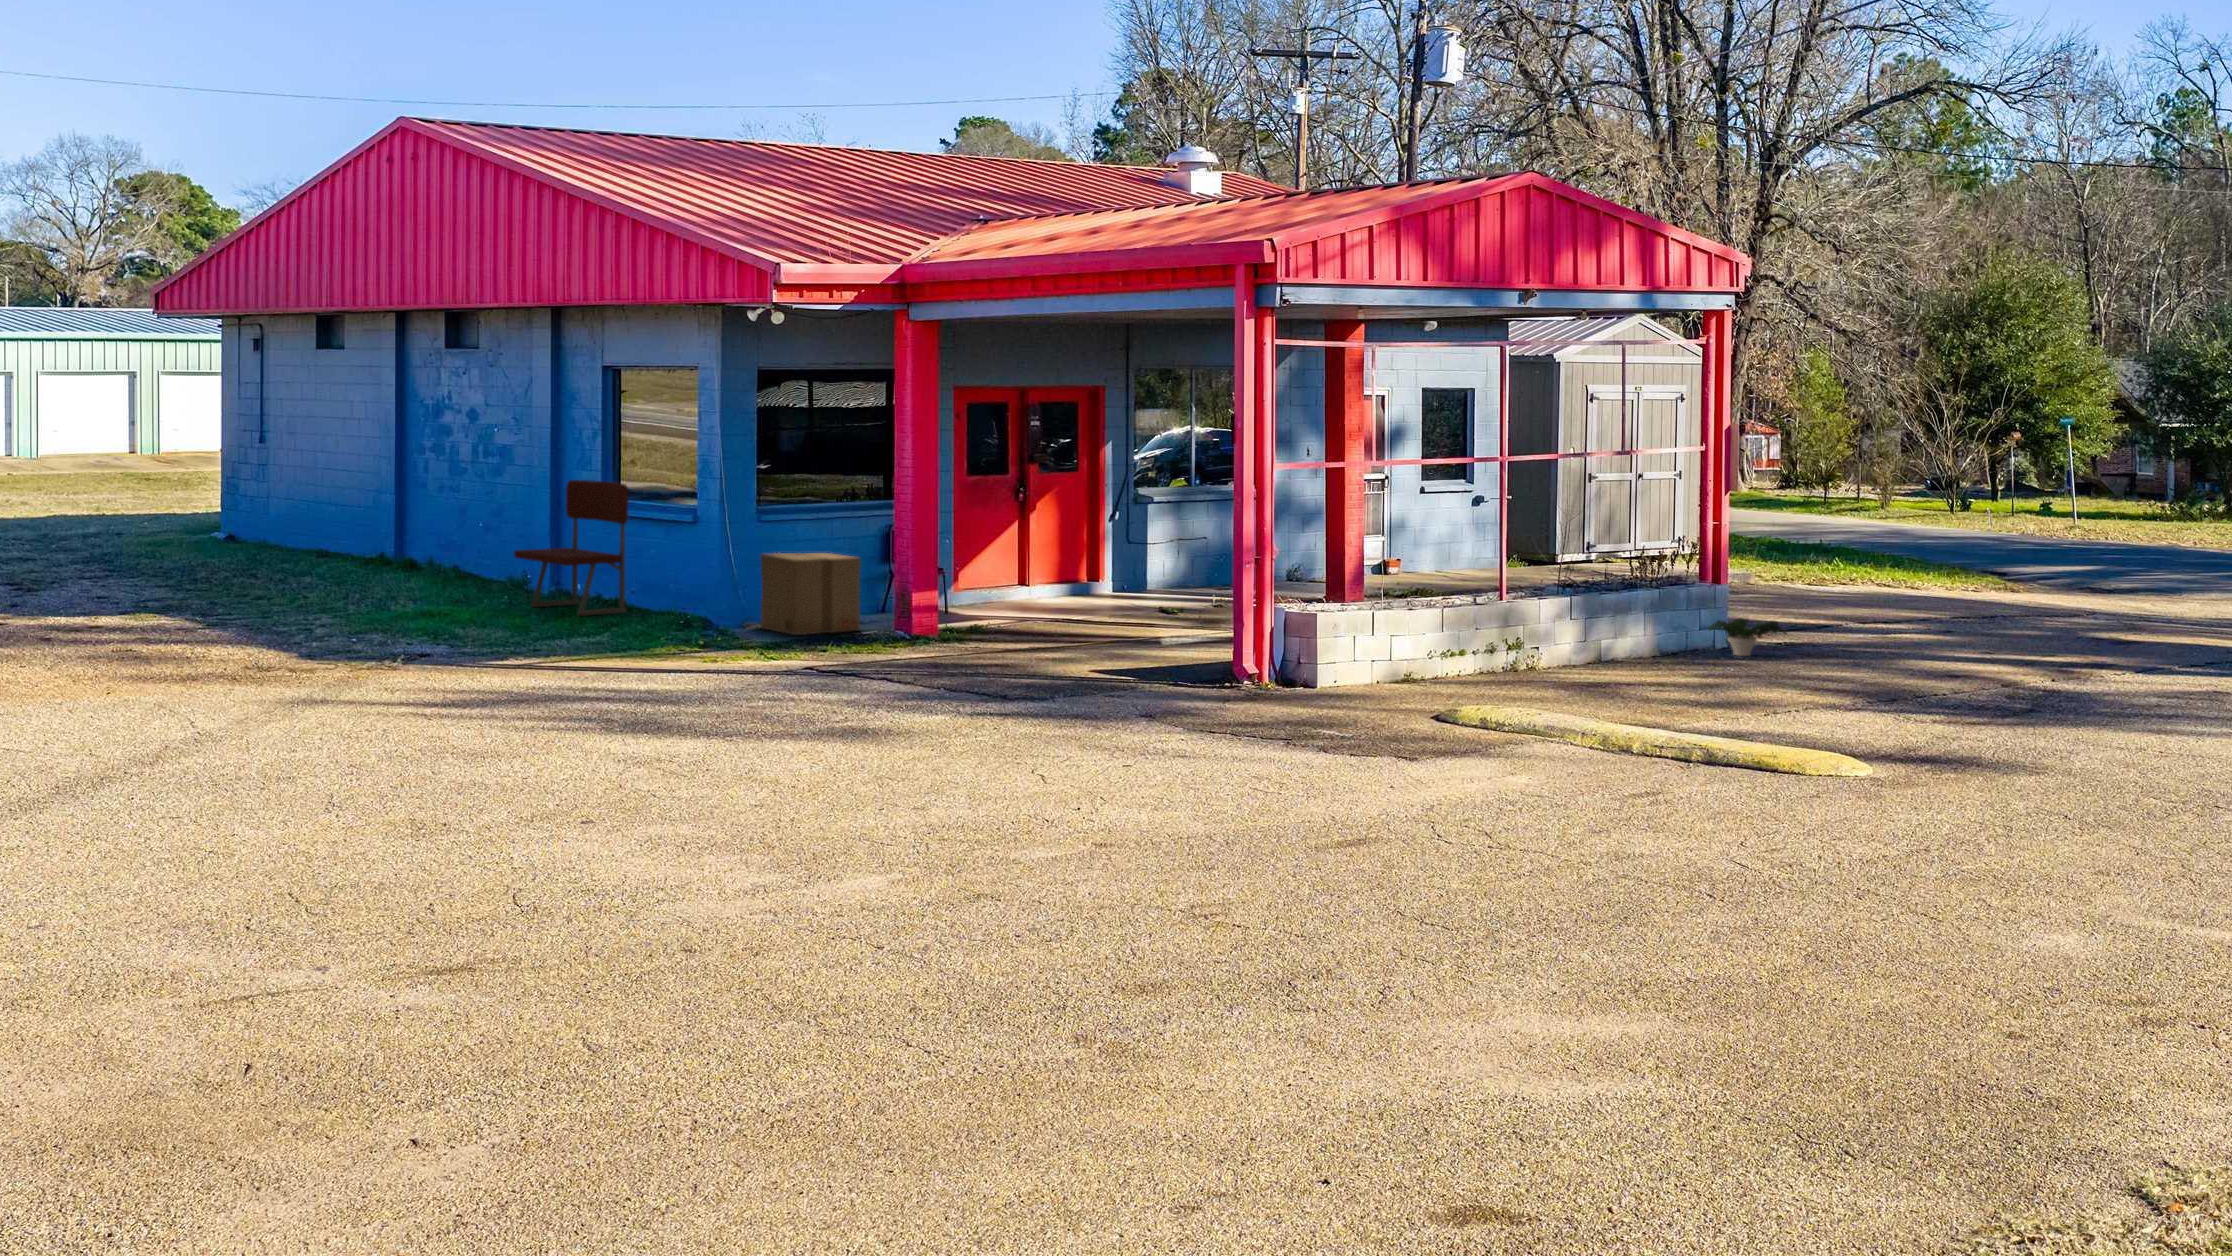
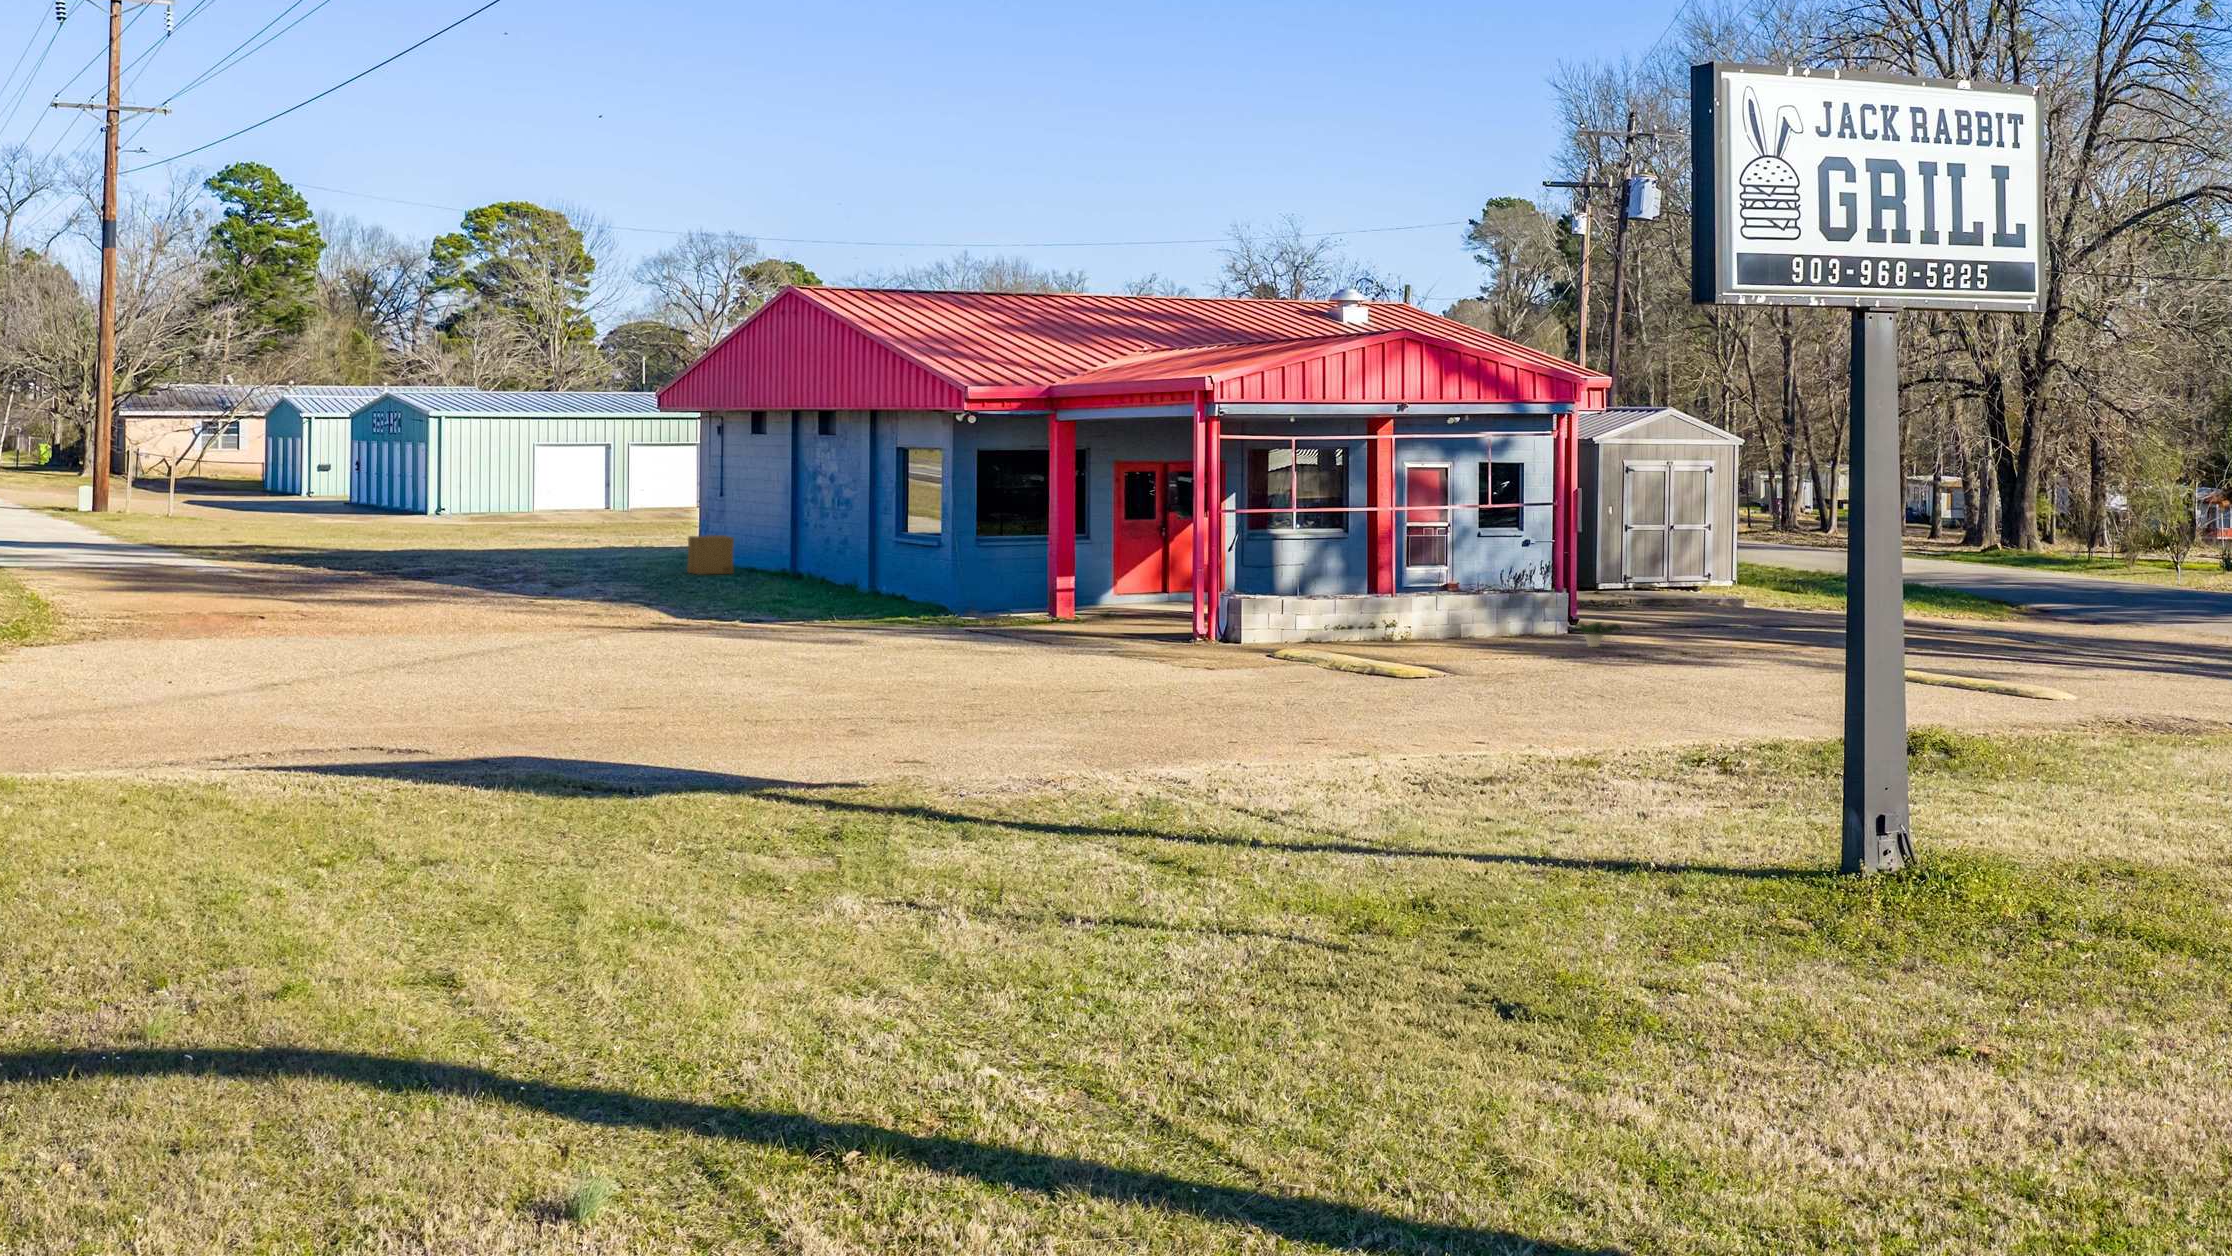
bench: present [514,480,629,616] -> none [833,521,899,609]
cardboard box: present [761,553,861,635] -> present [687,535,734,574]

